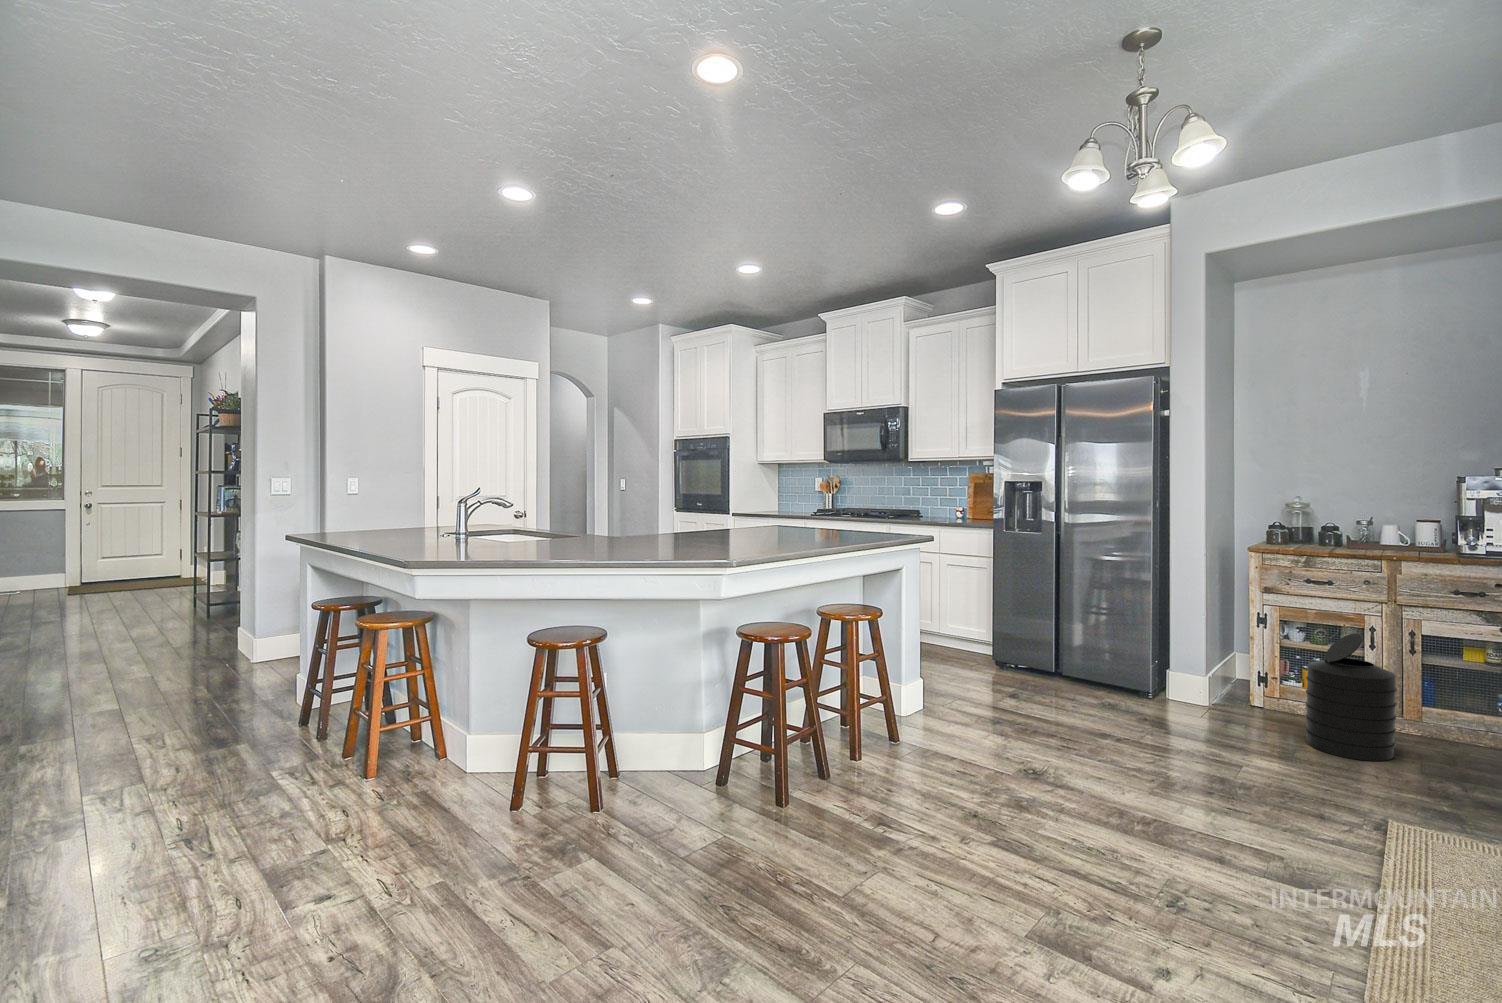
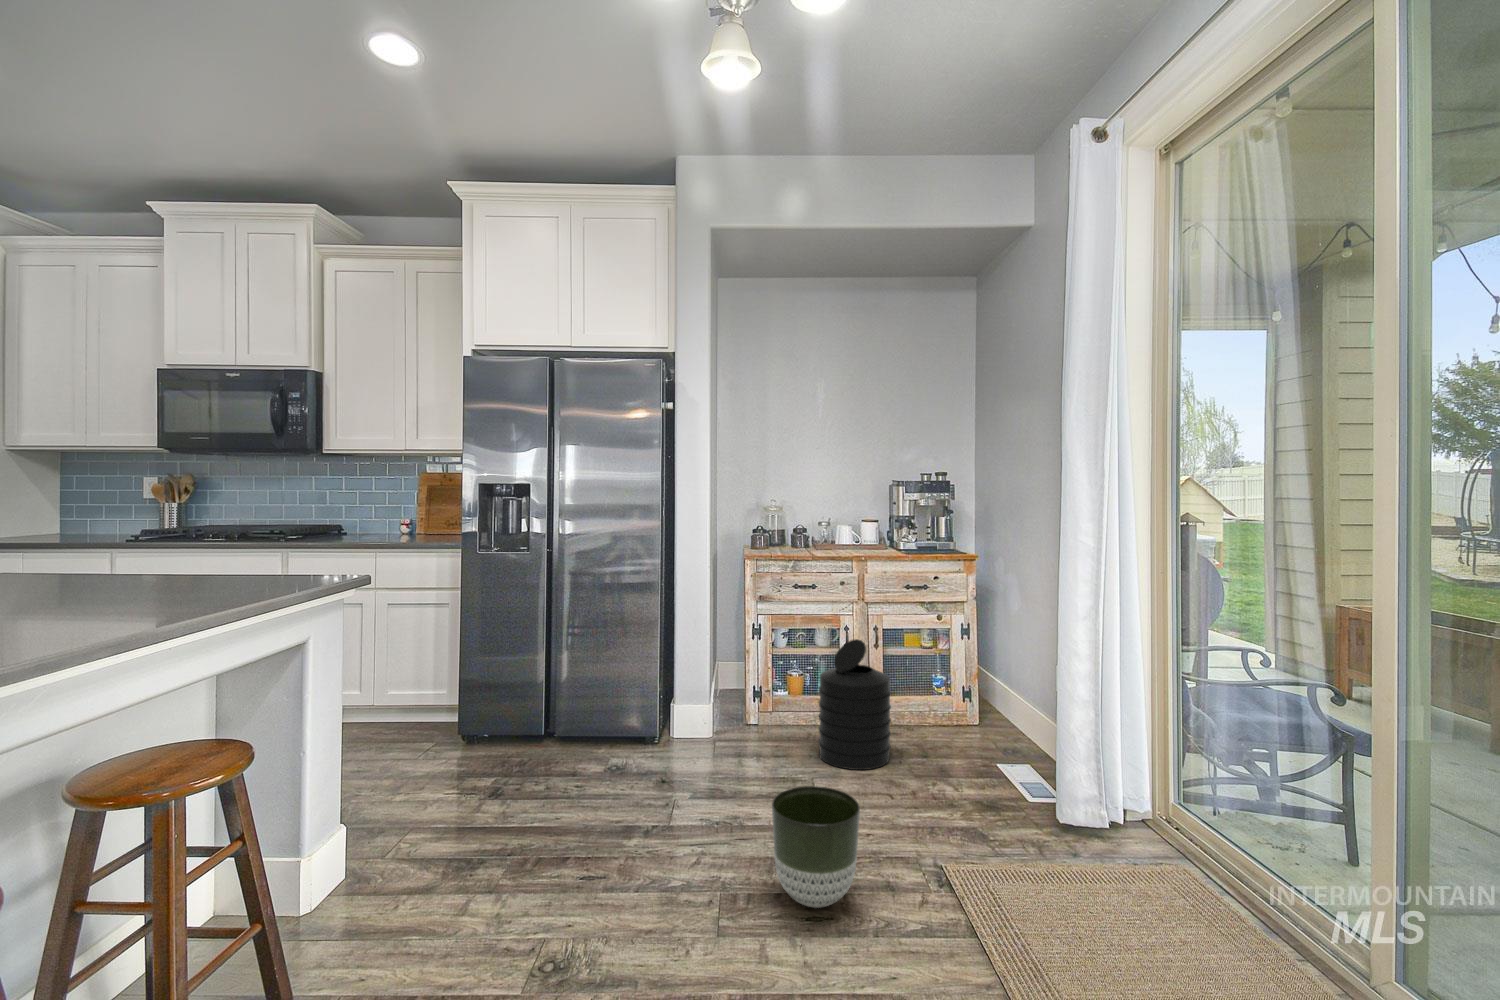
planter: none [1176,720,1256,809] -> present [772,786,860,908]

